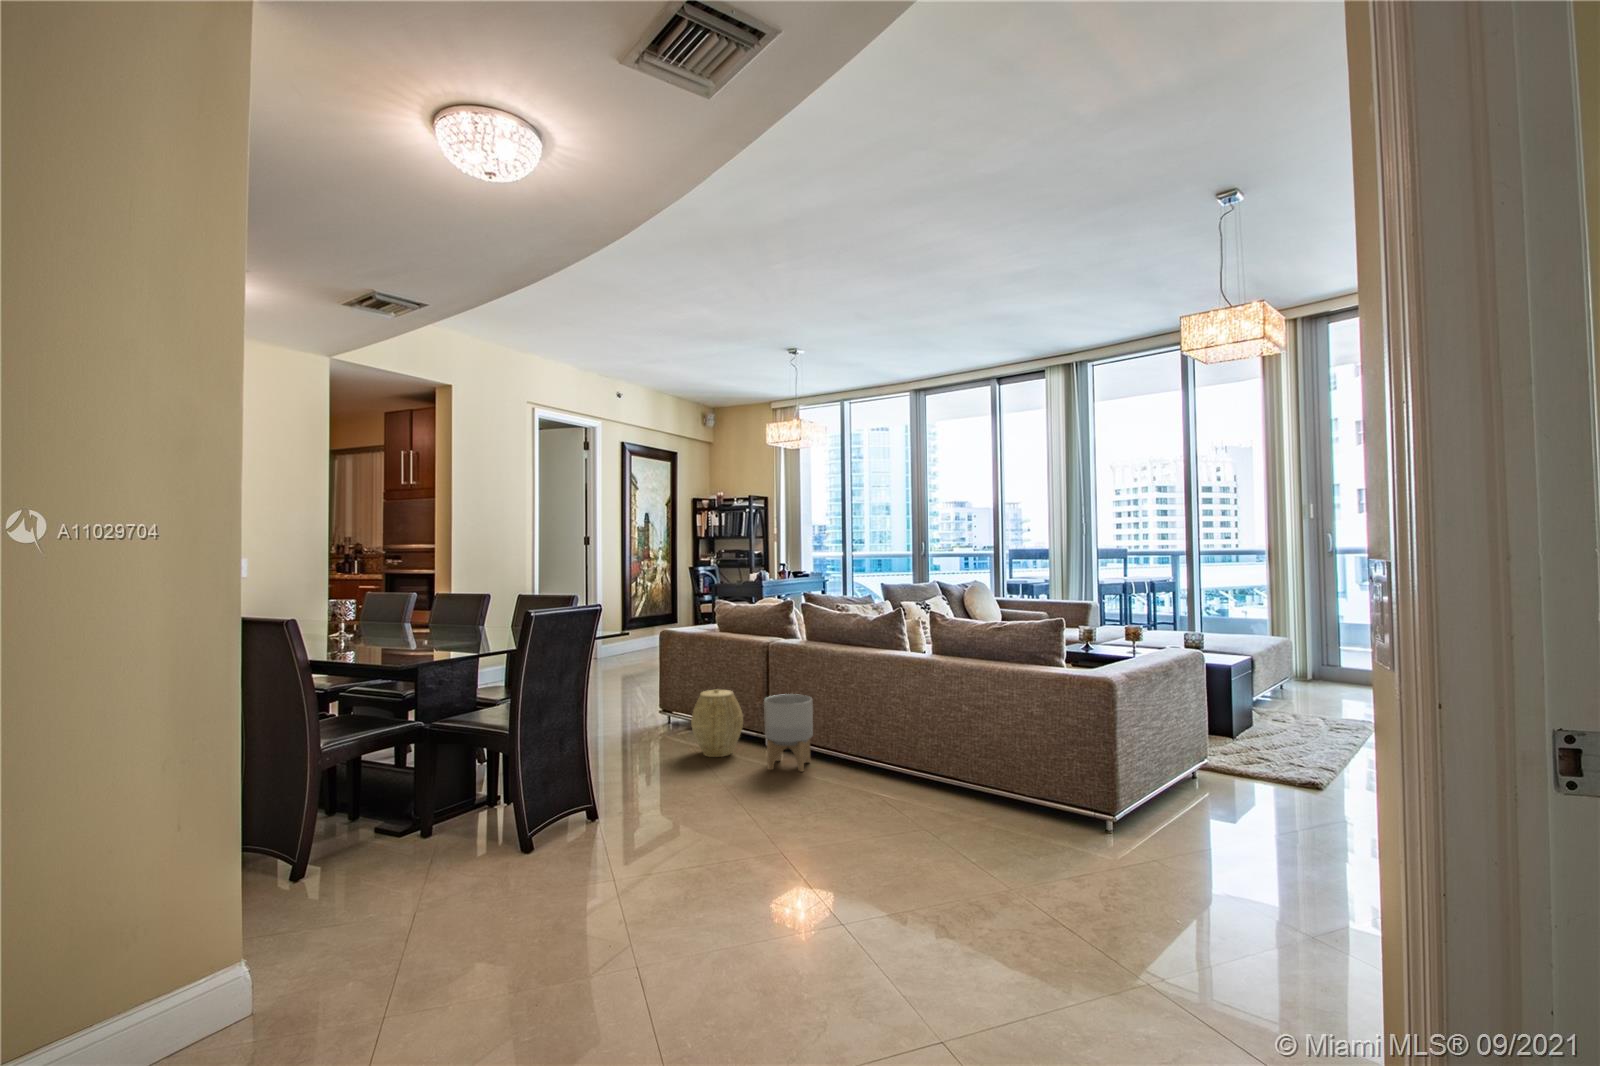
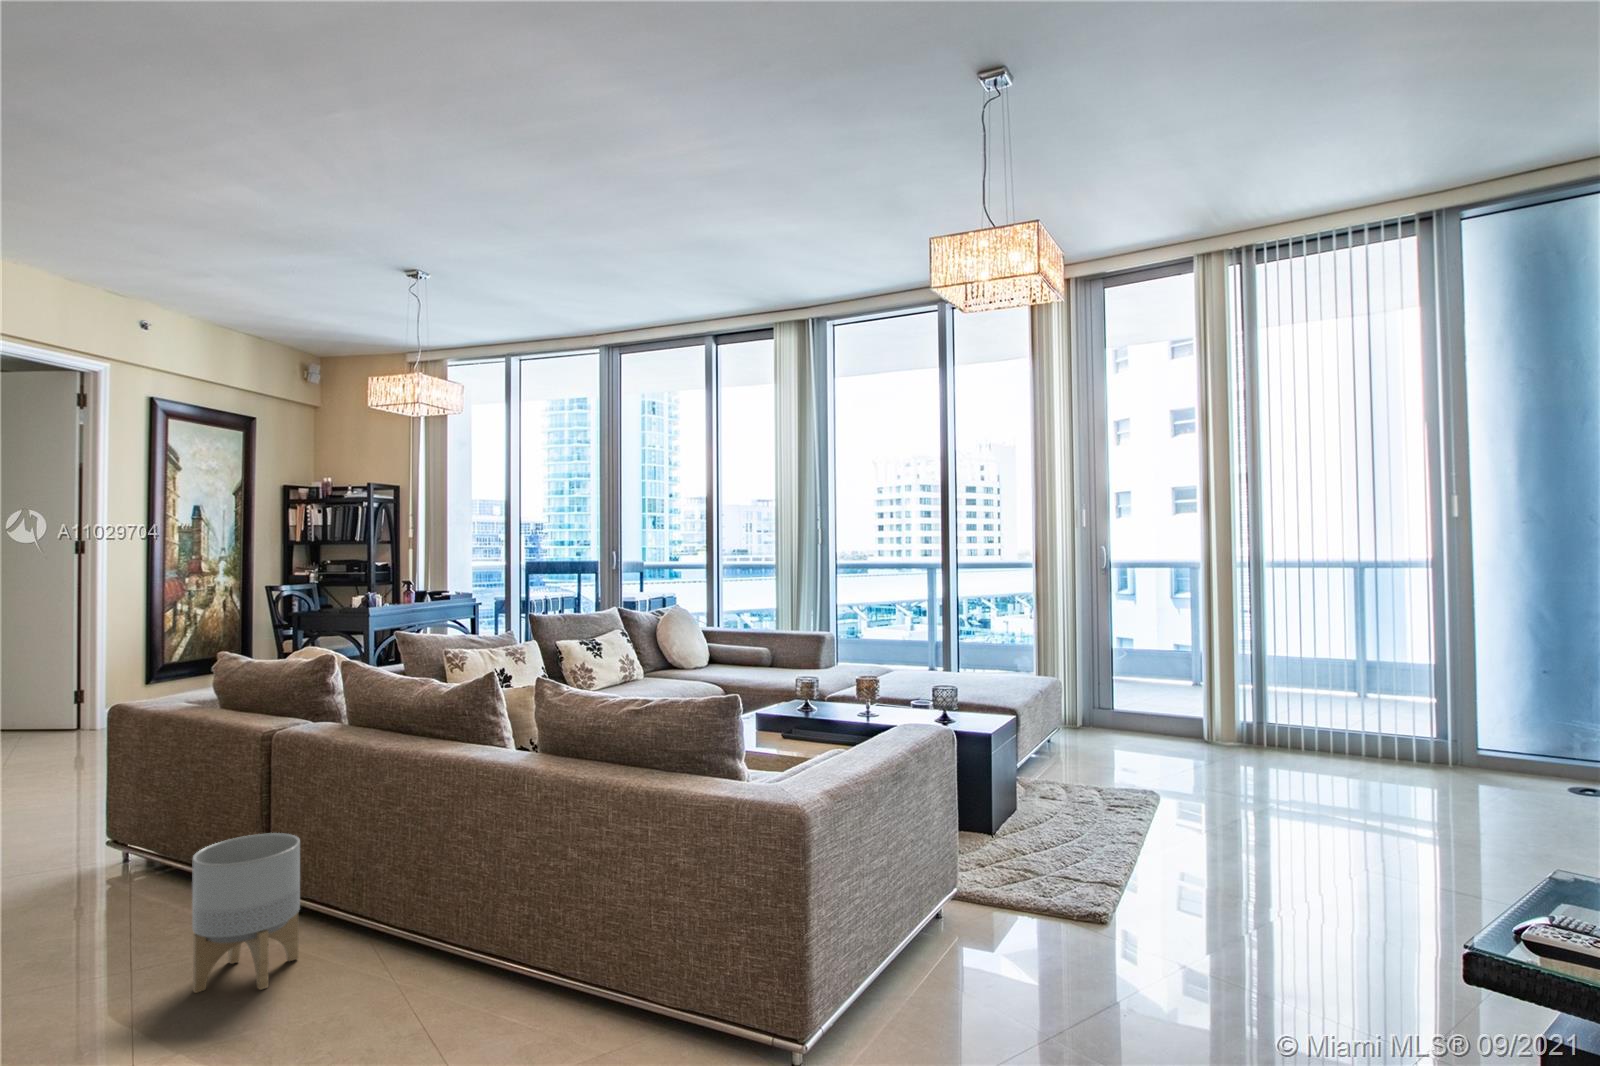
woven basket: present [691,689,743,757] -> none [51,829,177,968]

